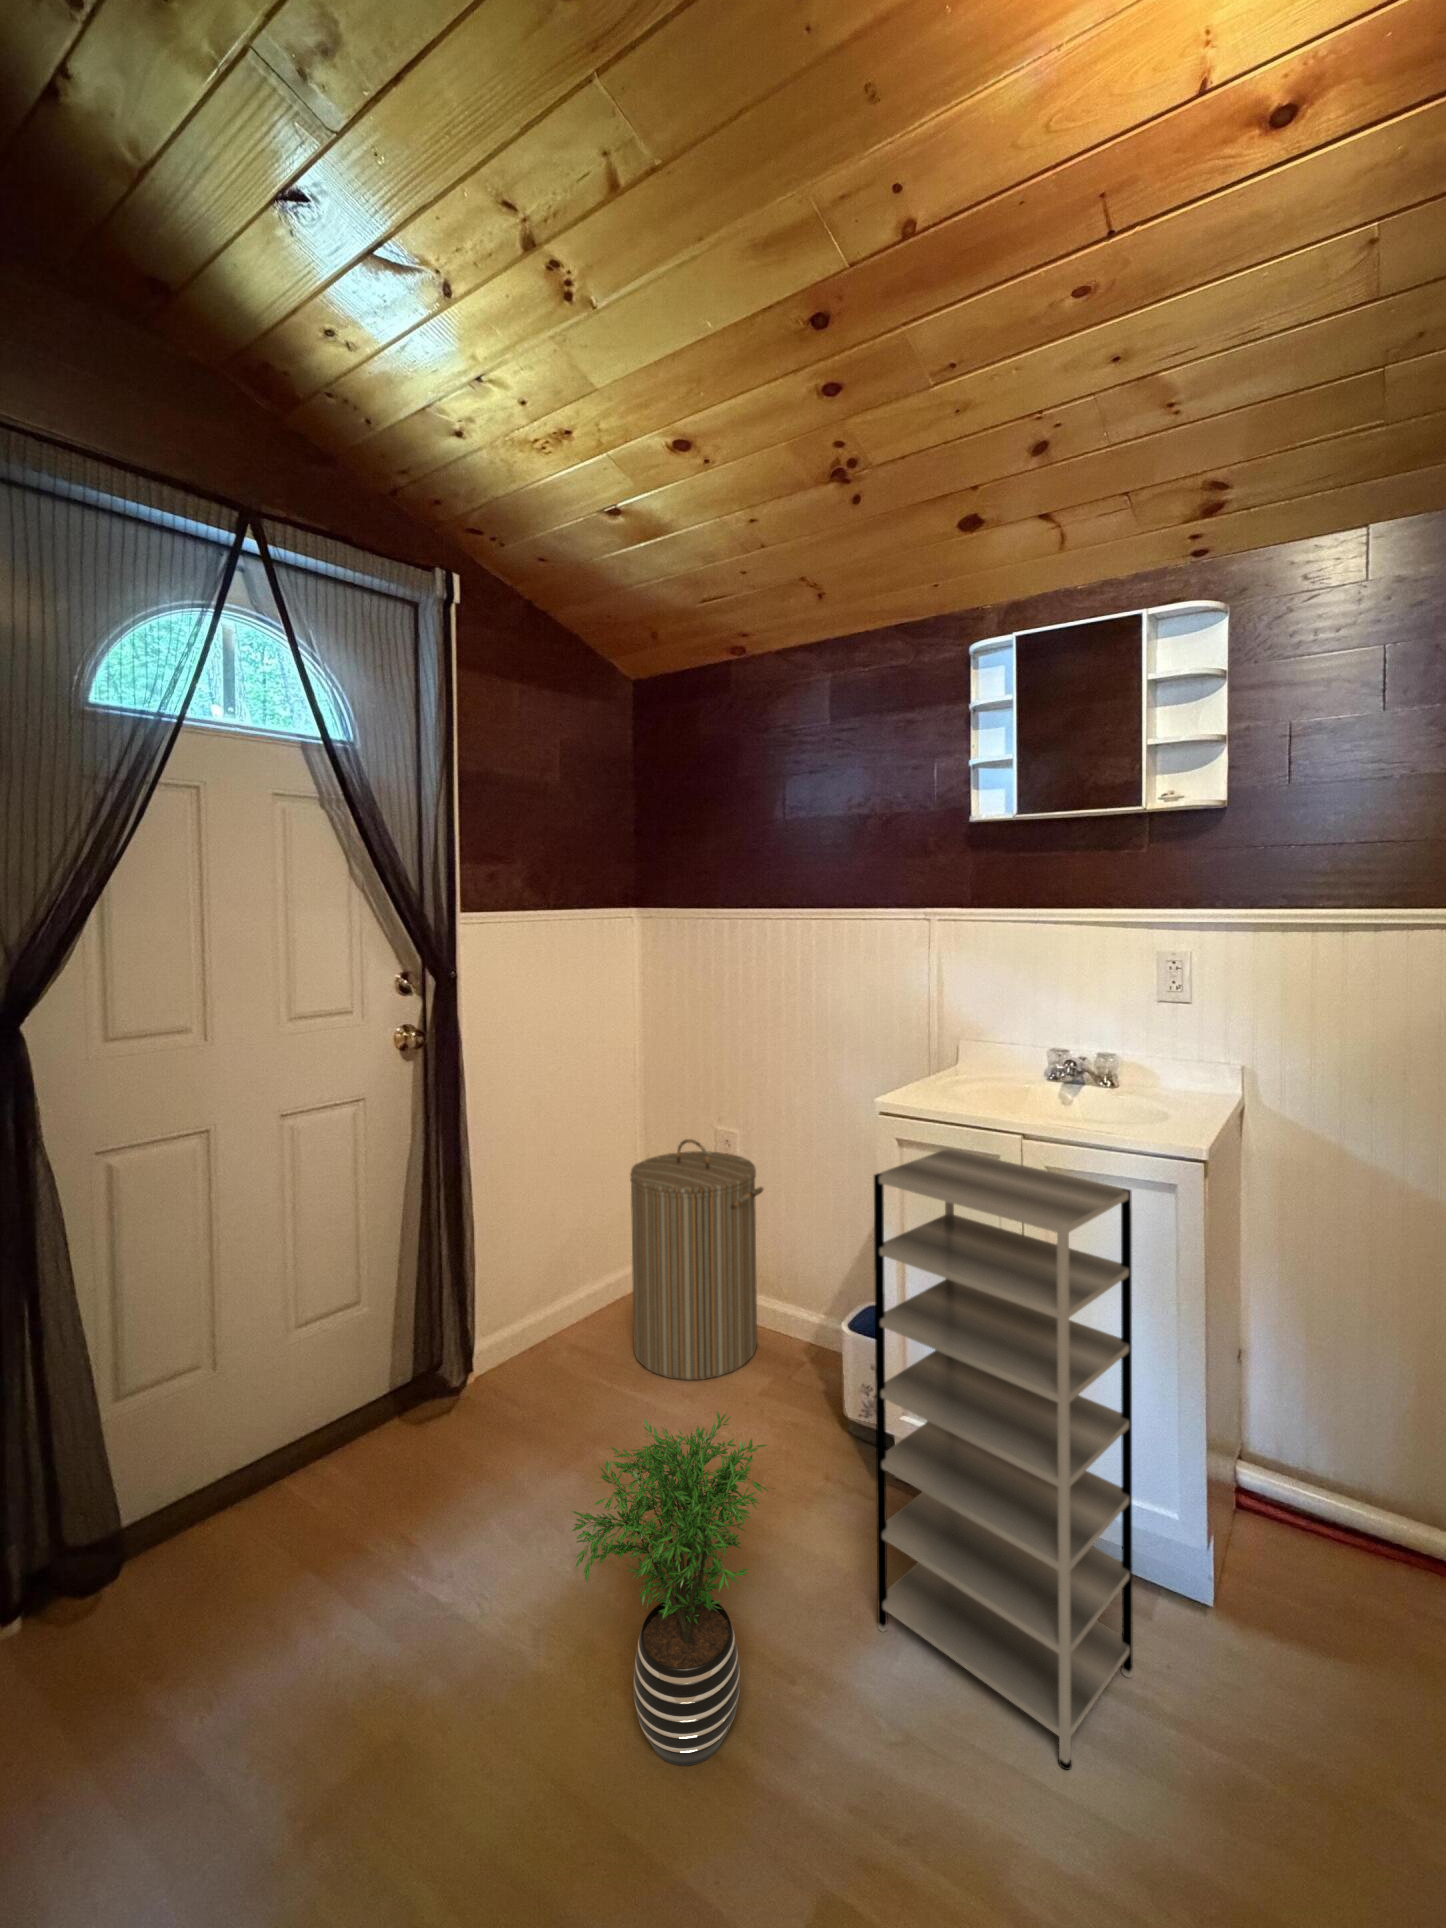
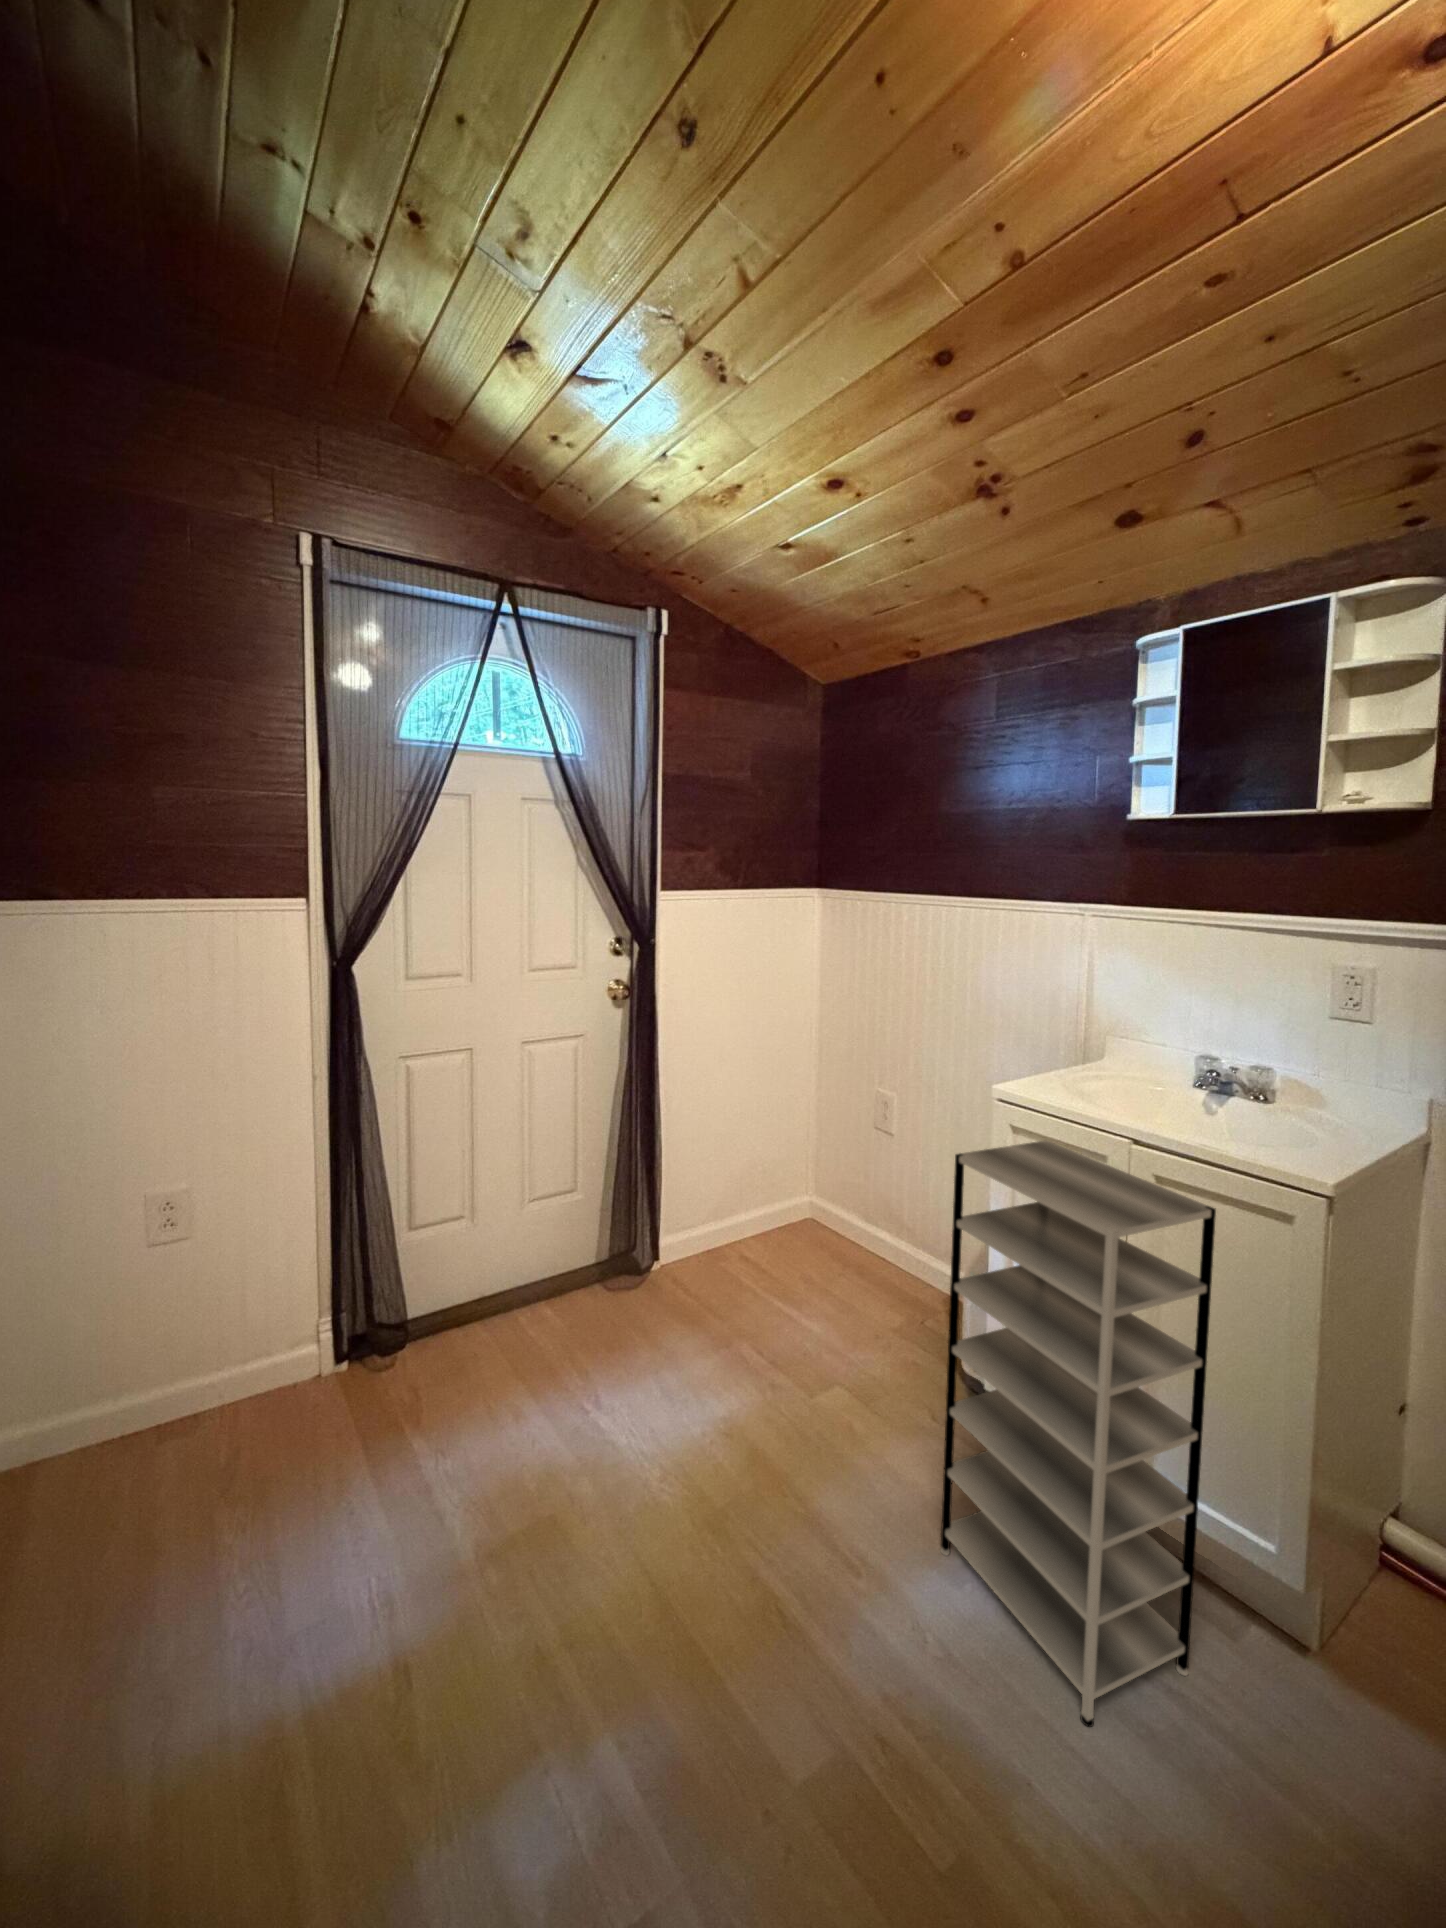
laundry hamper: present [630,1139,763,1380] -> none [788,1098,907,1308]
potted plant: present [572,1412,772,1766] -> none [670,1320,844,1599]

